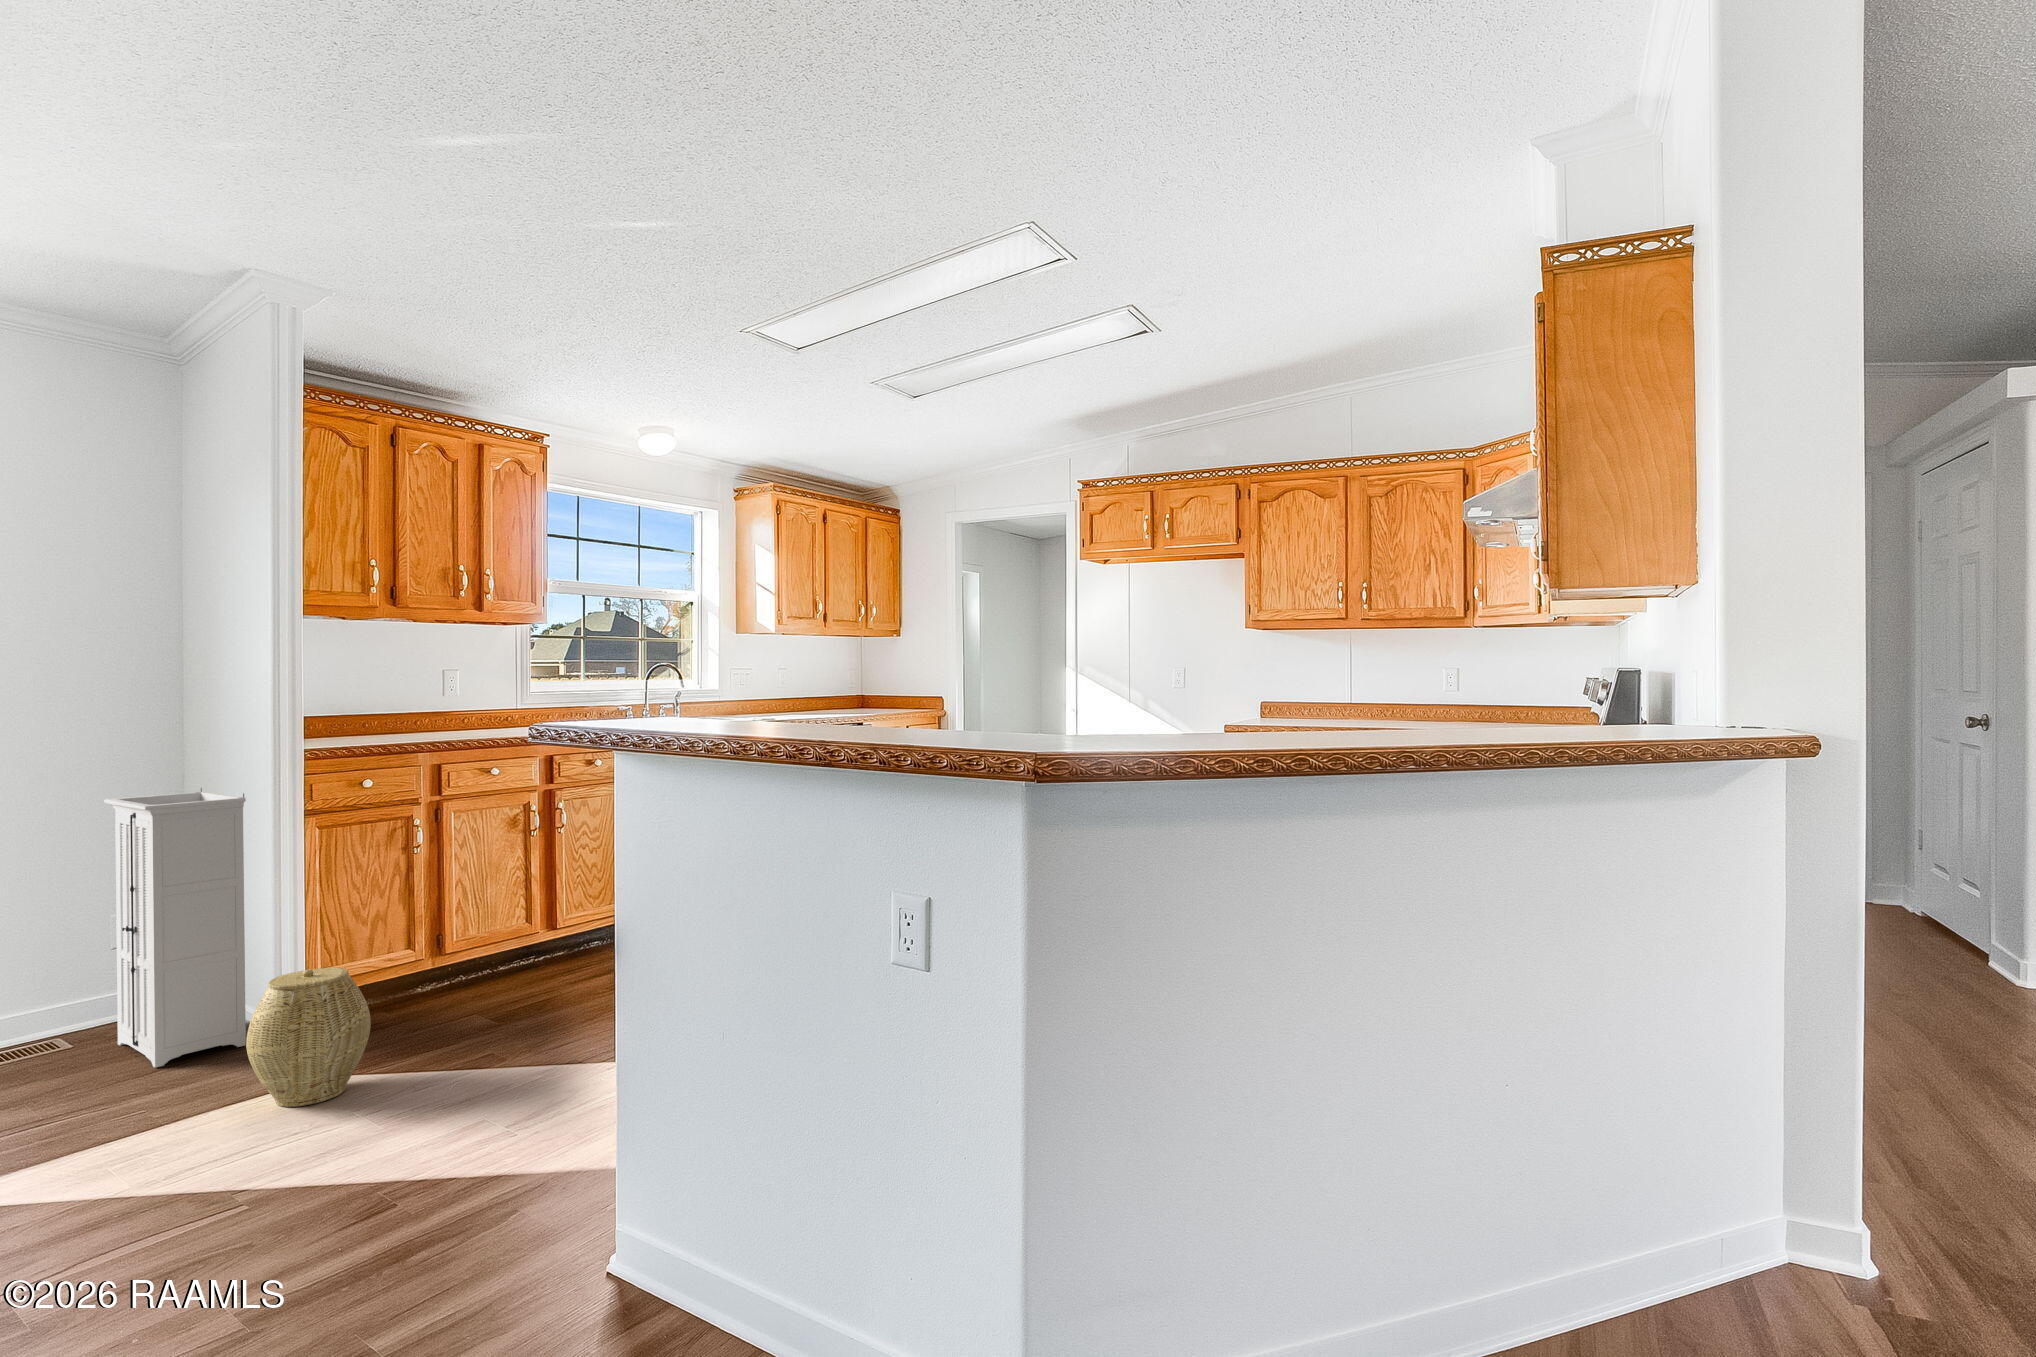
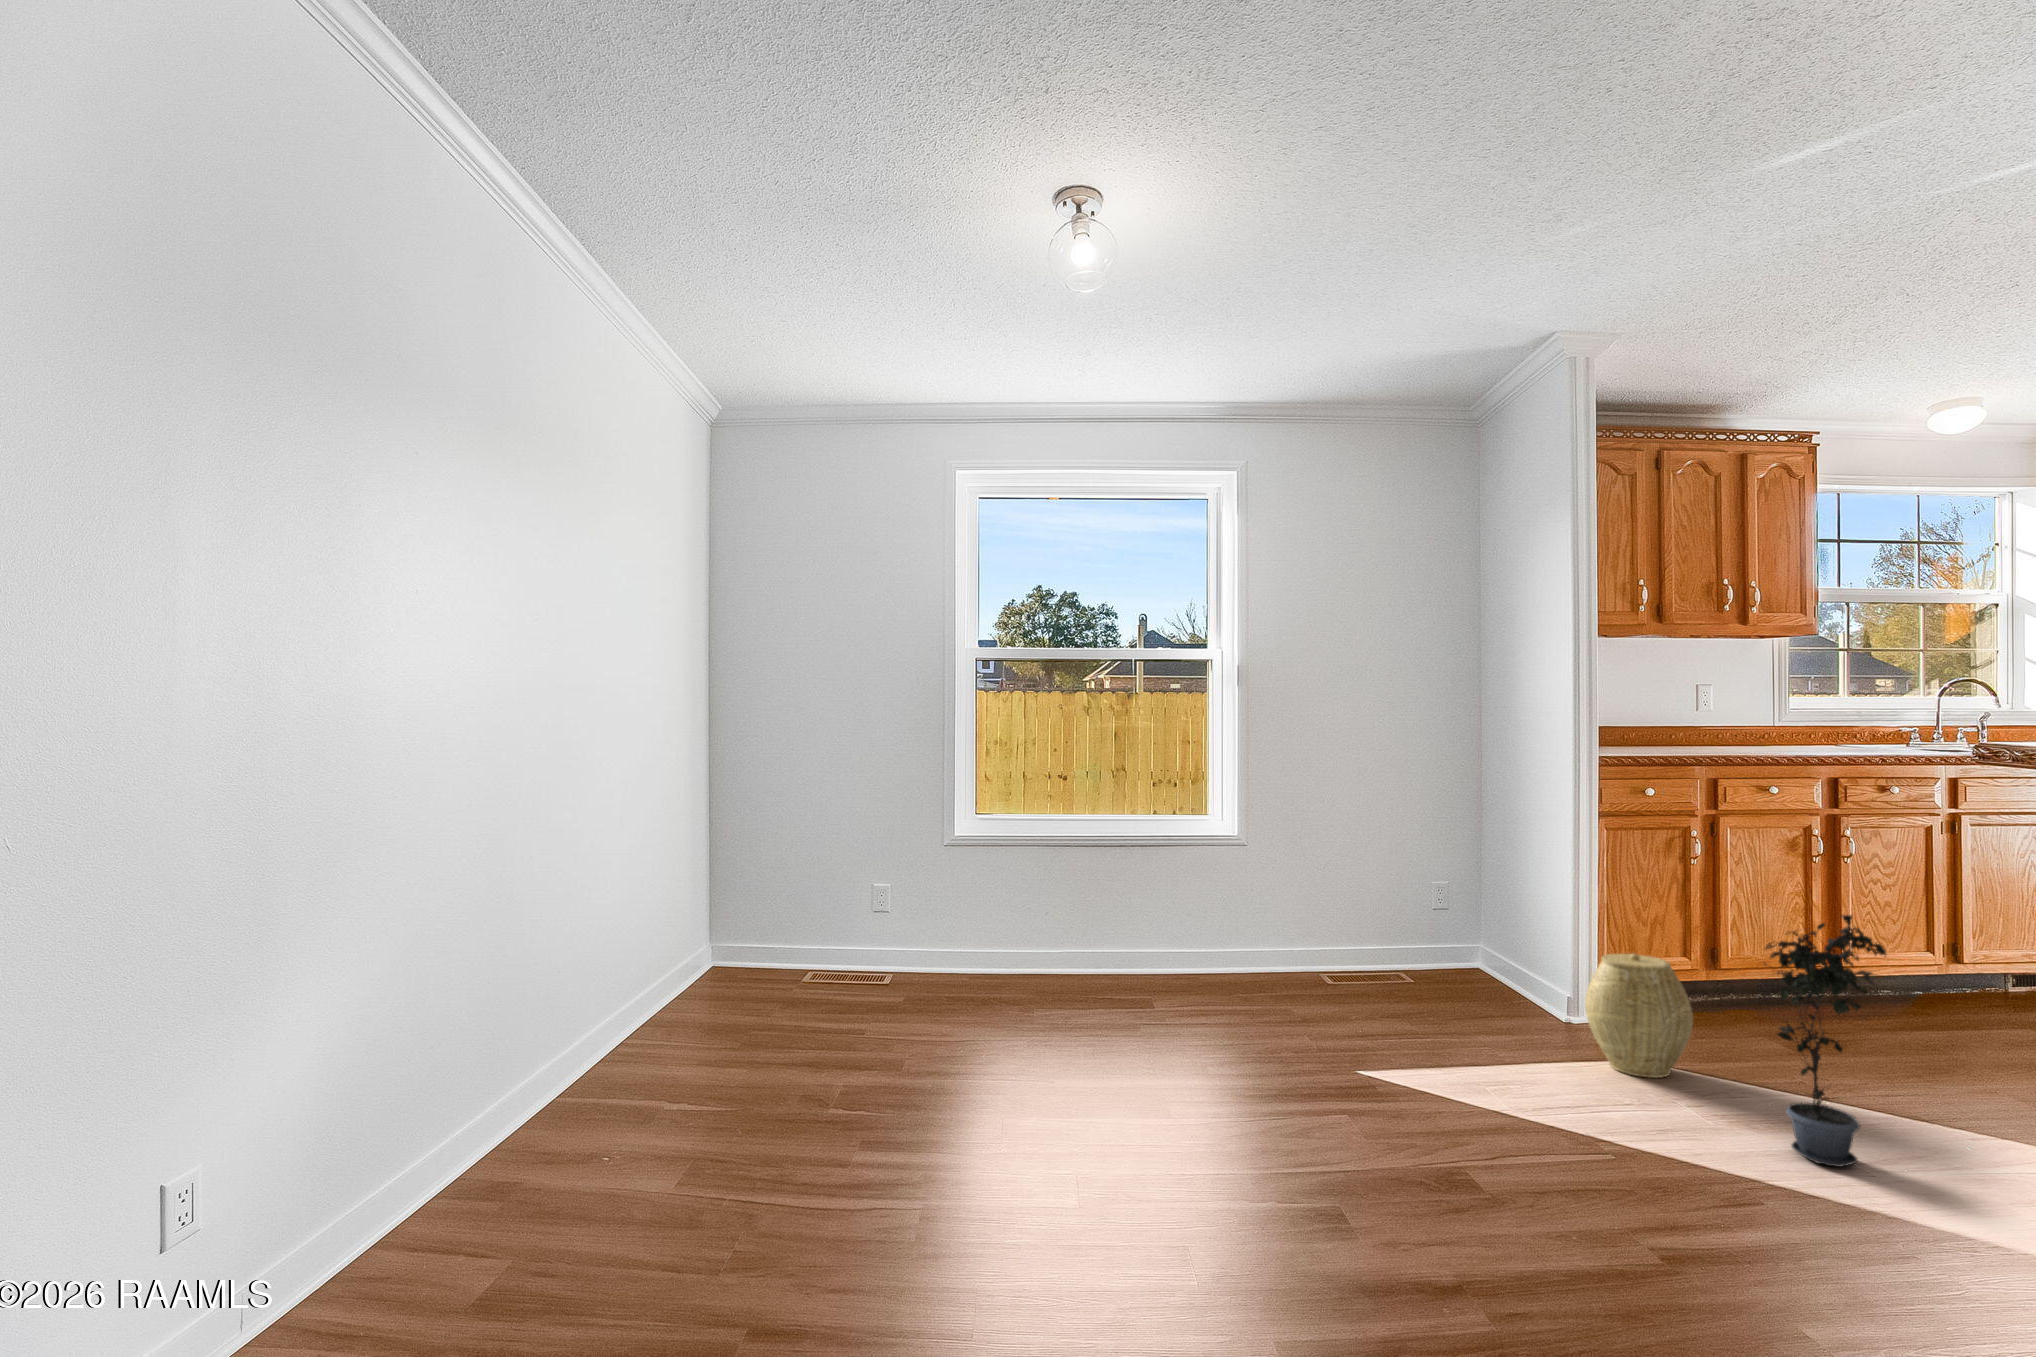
storage cabinet: present [104,788,246,1068] -> none [1445,784,1558,1010]
potted plant: none [402,897,517,1148] -> present [1764,915,1887,1167]

